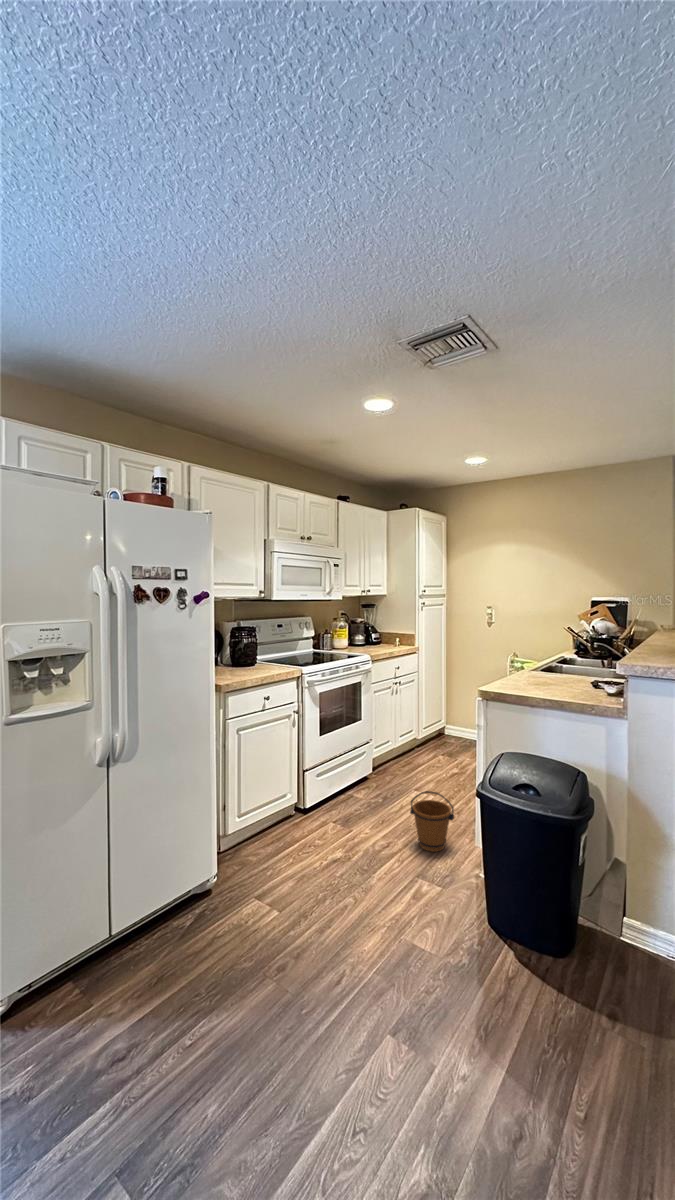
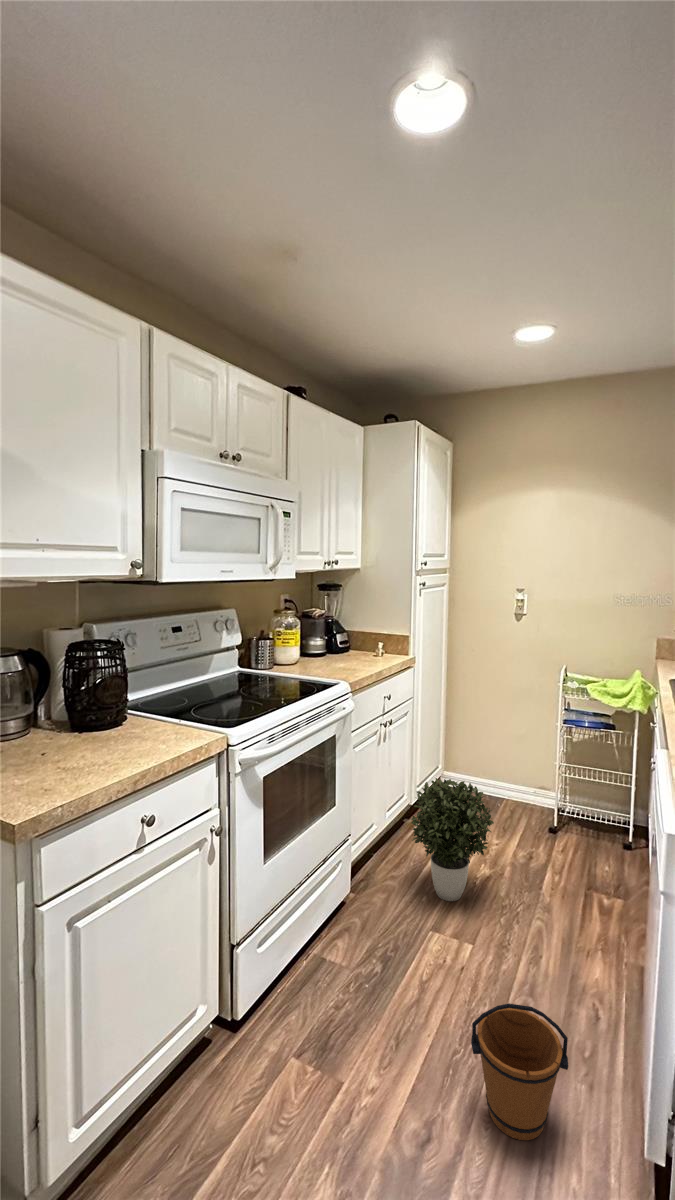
potted plant: none [406,711,455,781] -> present [411,778,494,901]

